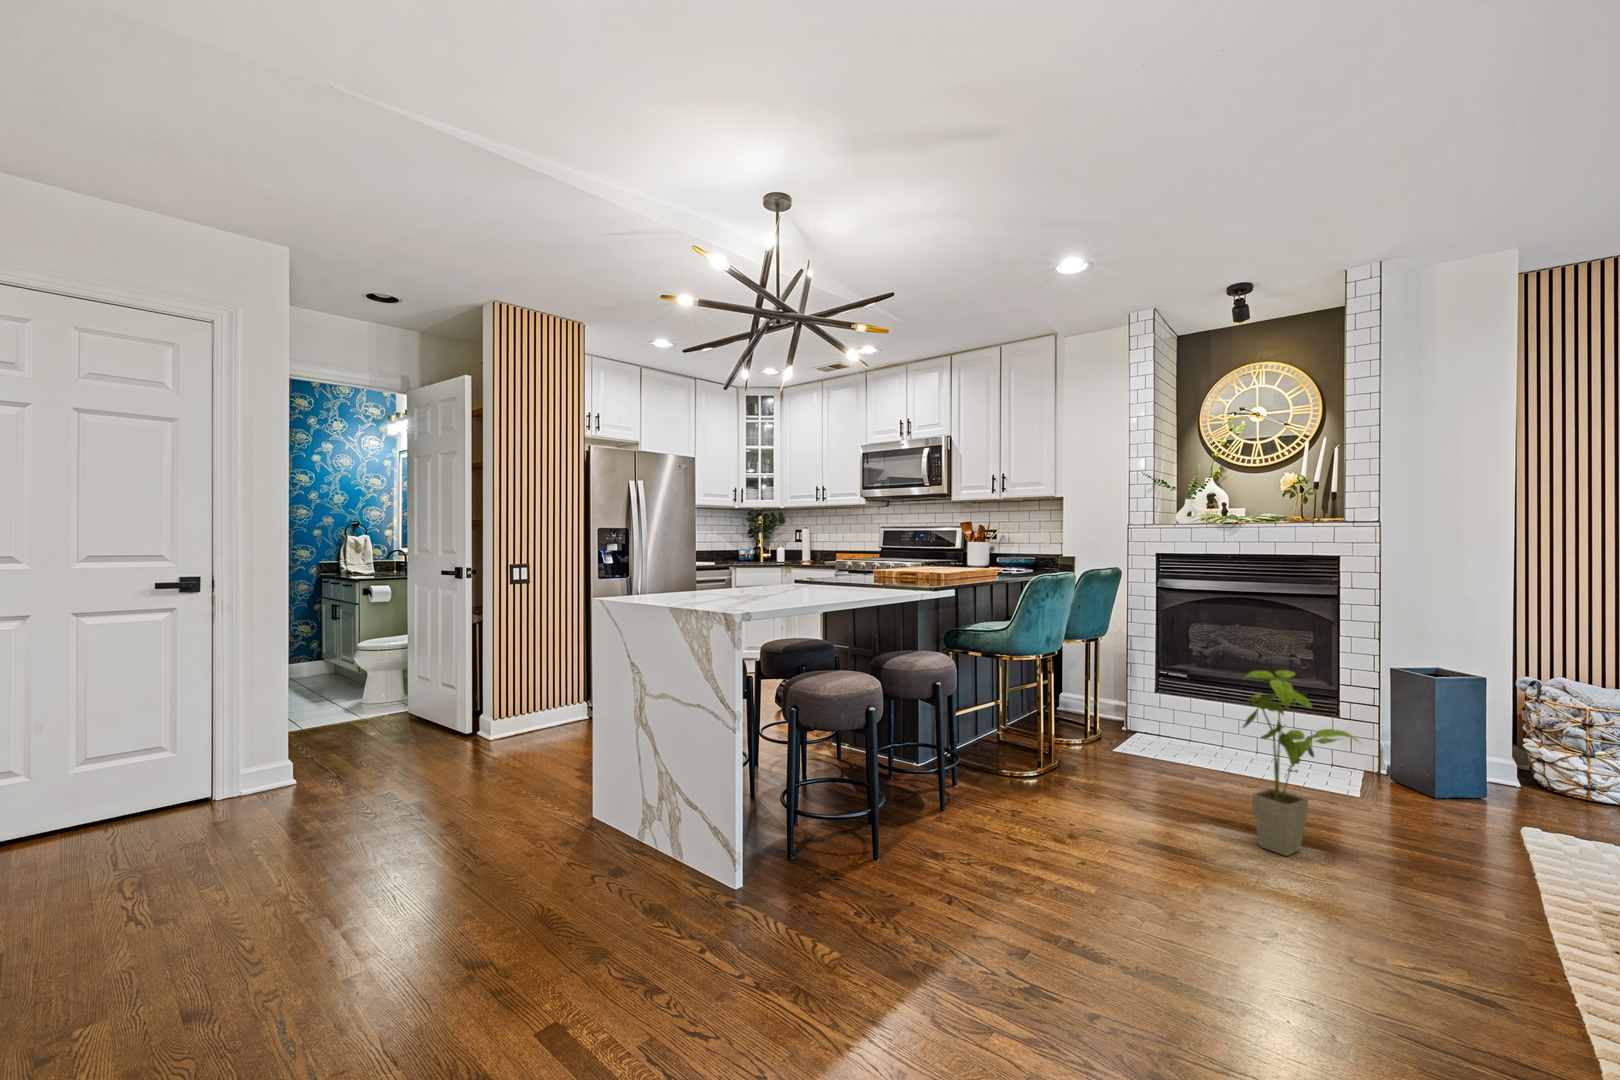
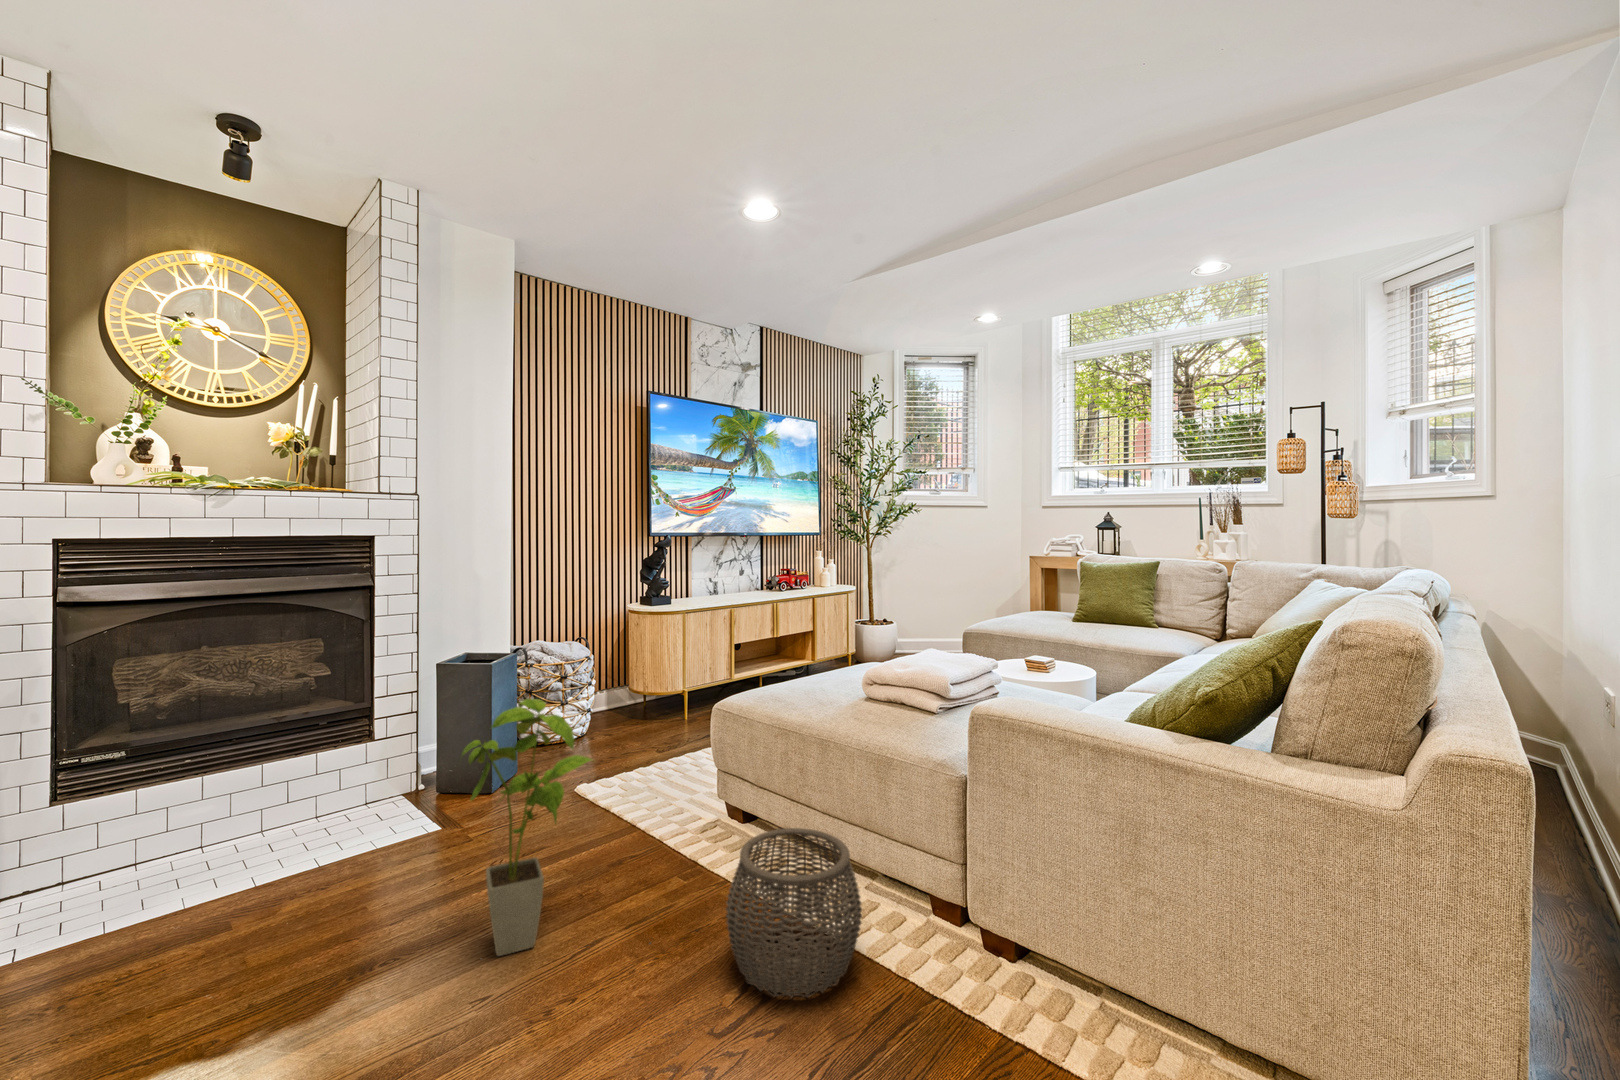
woven basket: none [1364,839,1547,1008] -> present [726,828,862,998]

